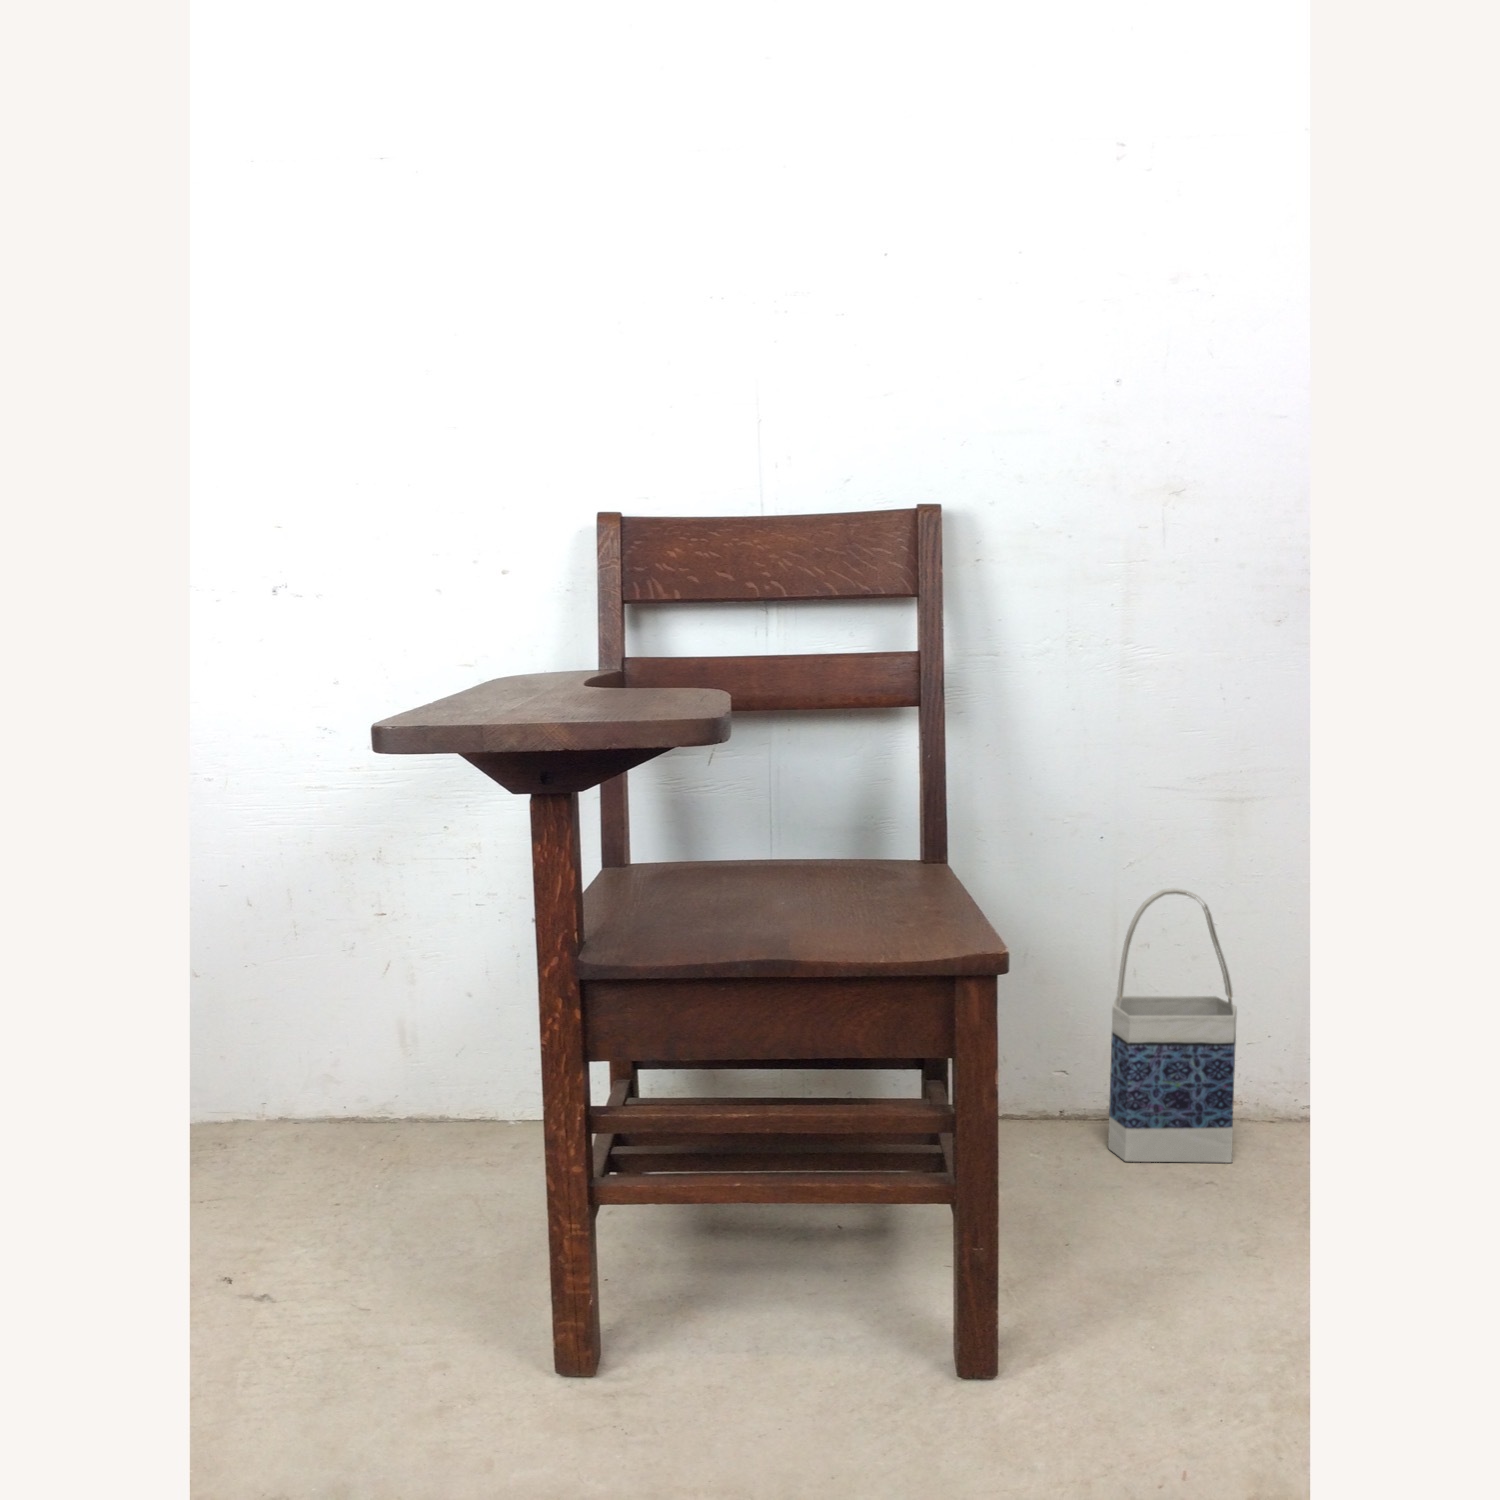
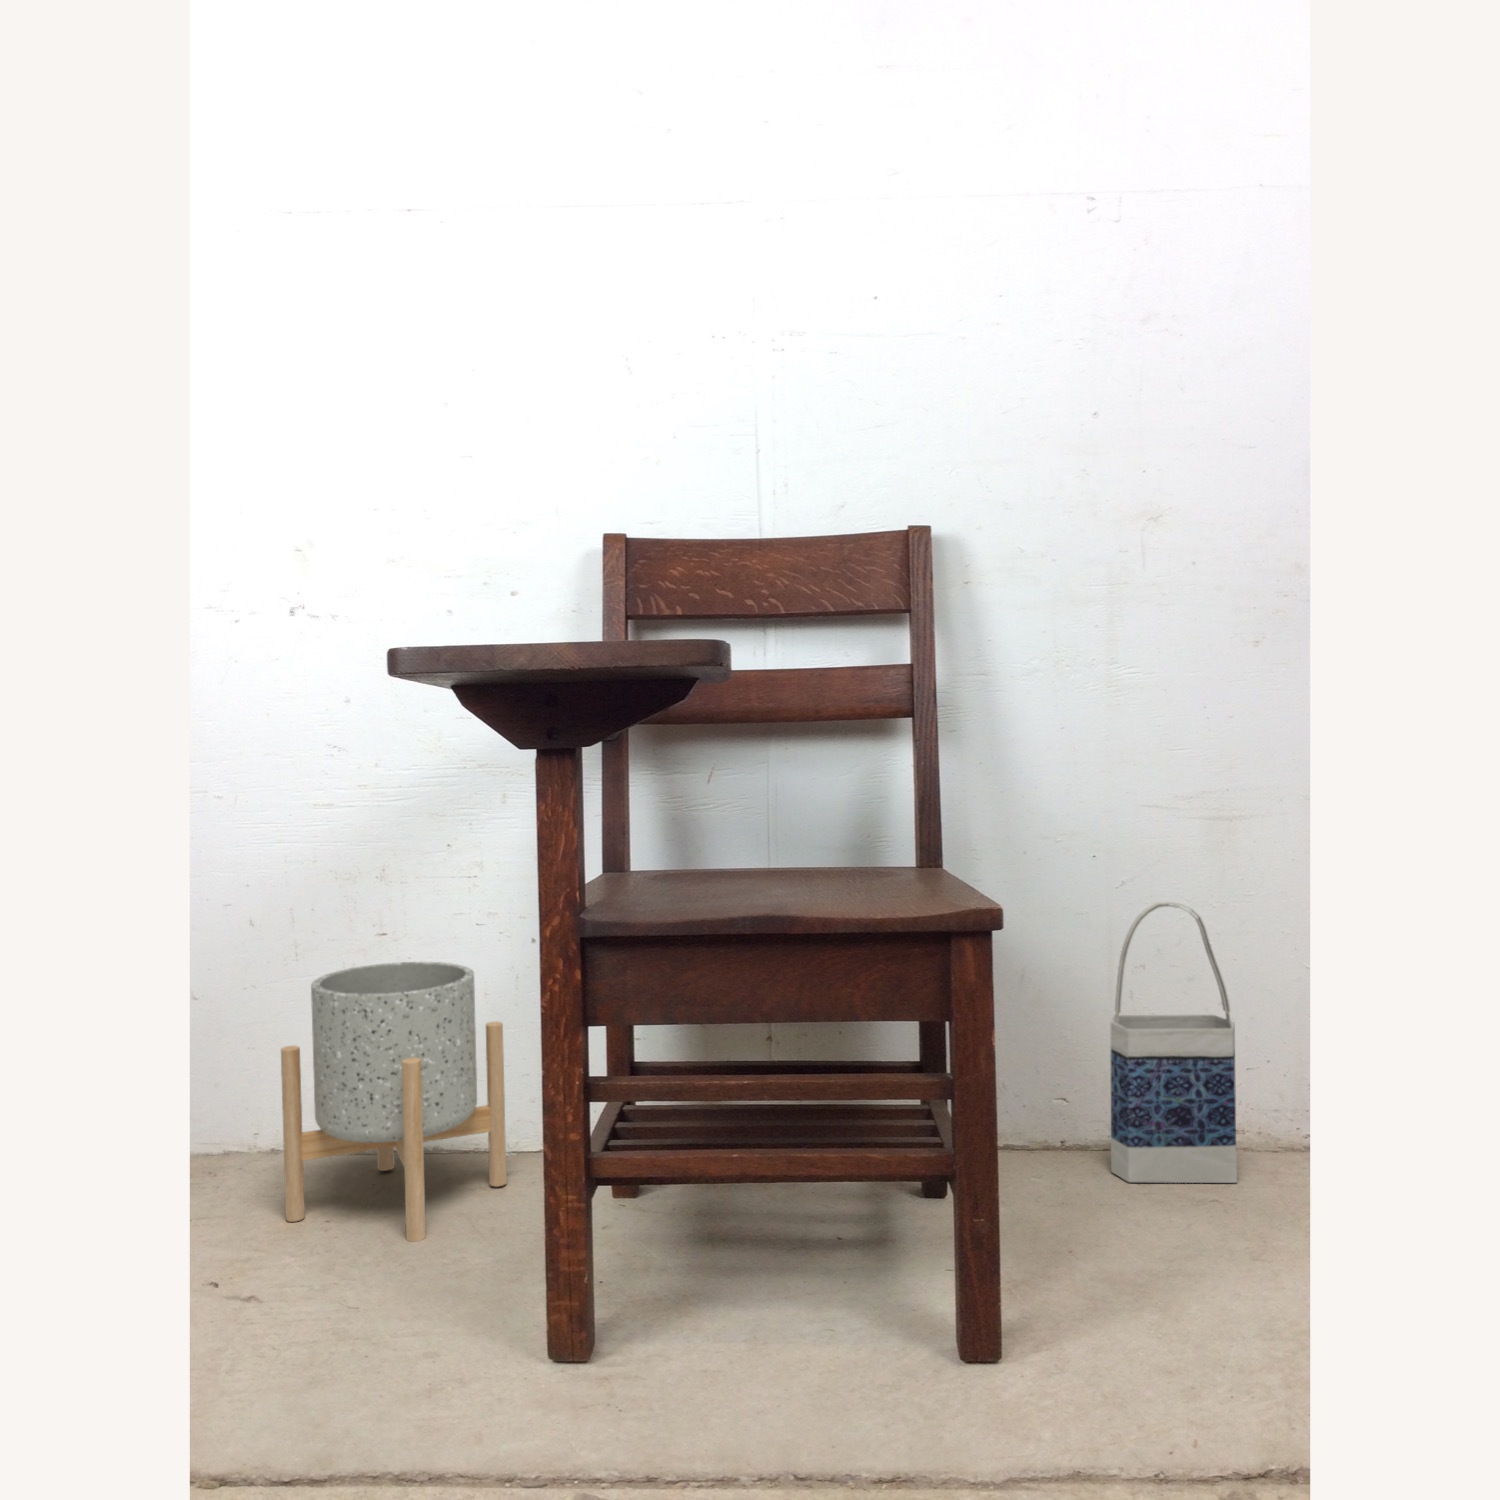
planter: none [285,945,513,1231] -> present [281,962,507,1242]

